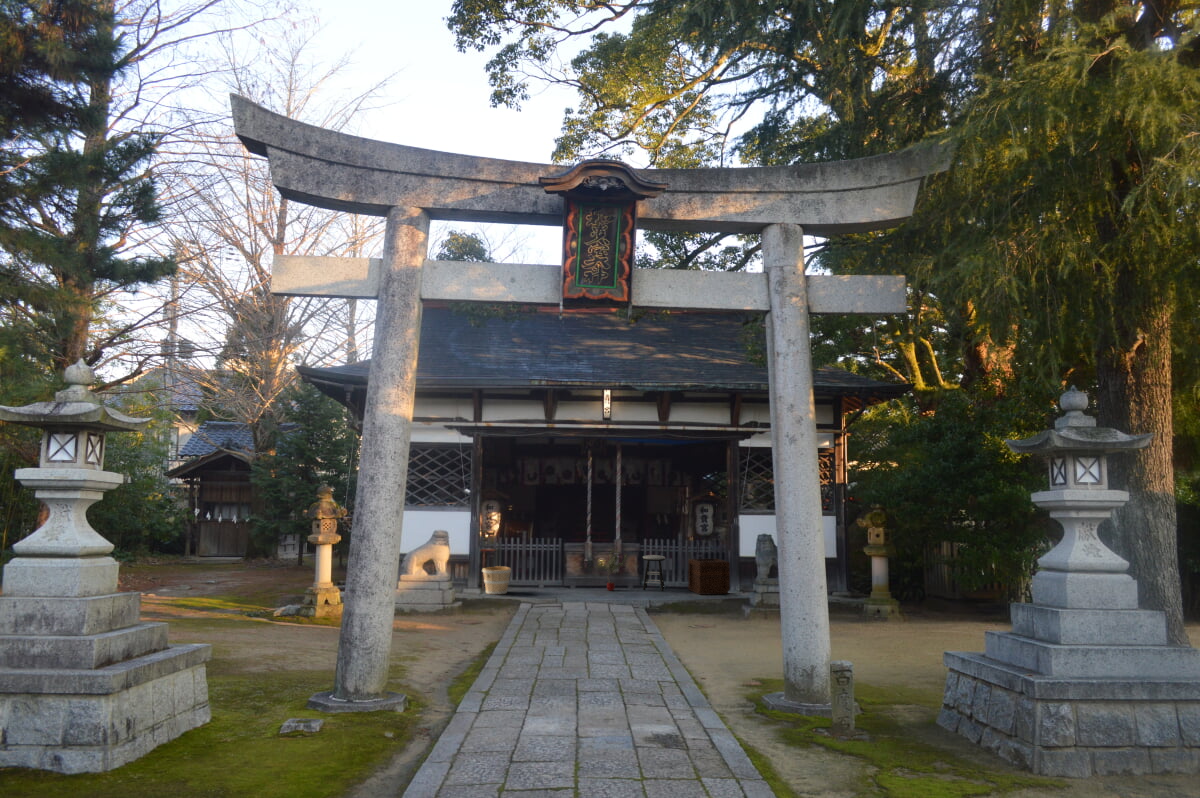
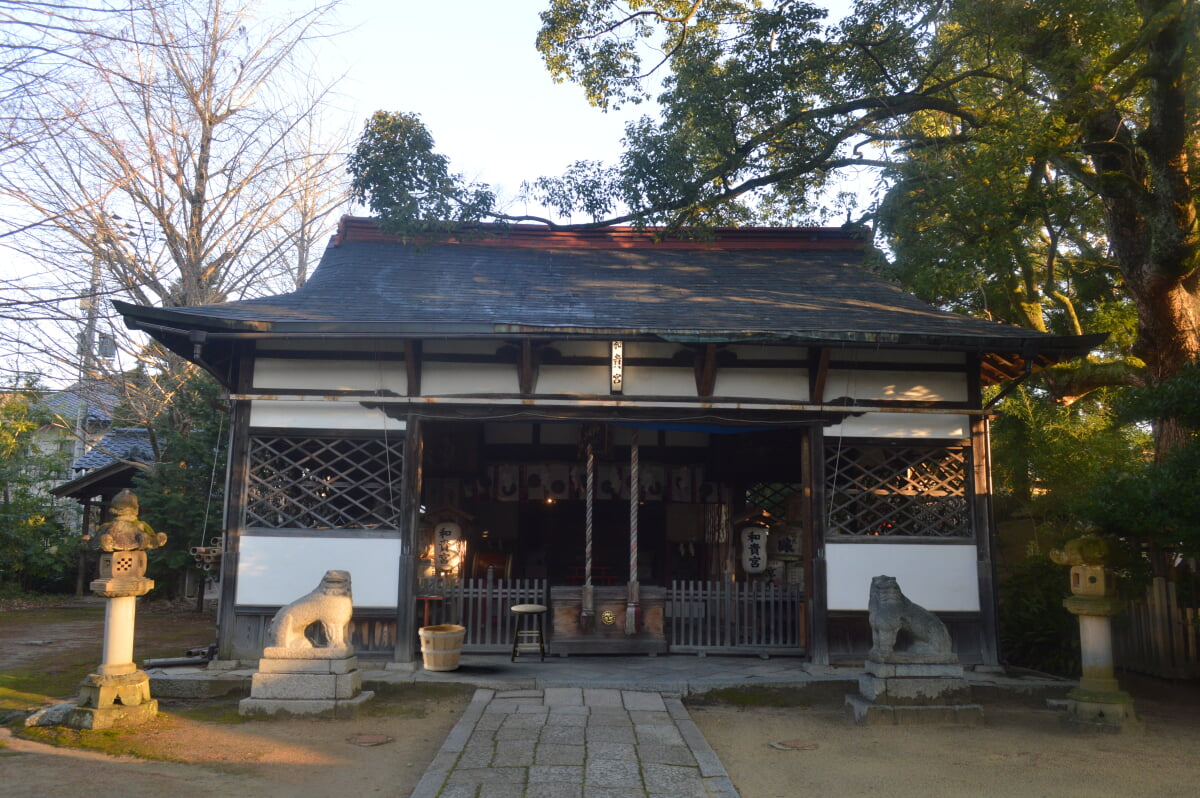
potted tree: present [595,549,627,591] -> none [597,595,650,663]
stool: present [643,555,665,591] -> present [511,604,547,662]
wooden crate: present [688,559,730,595] -> none [743,611,811,670]

